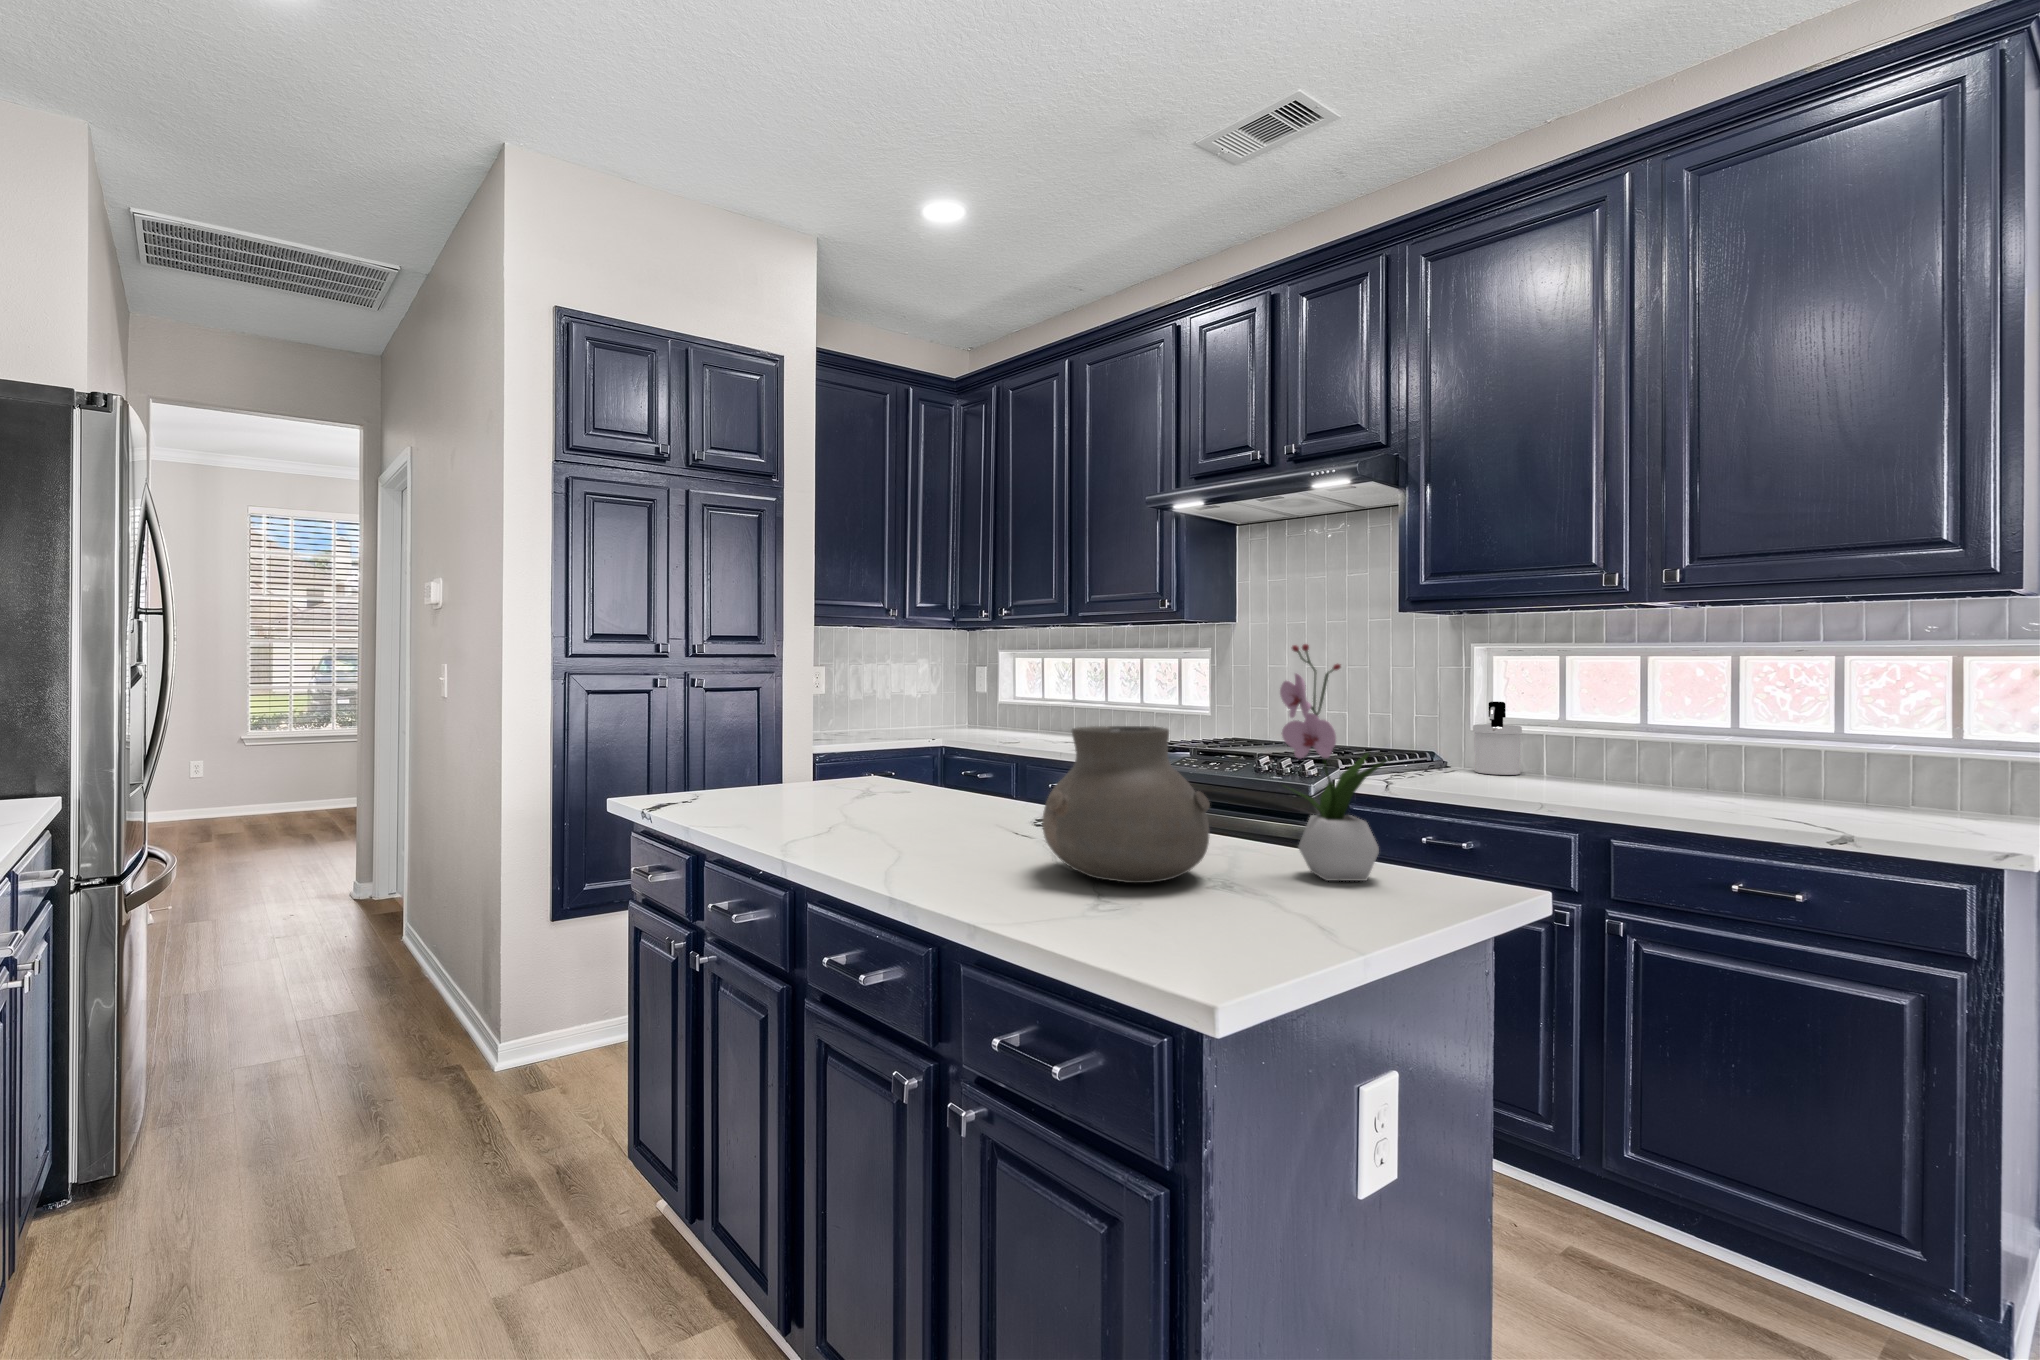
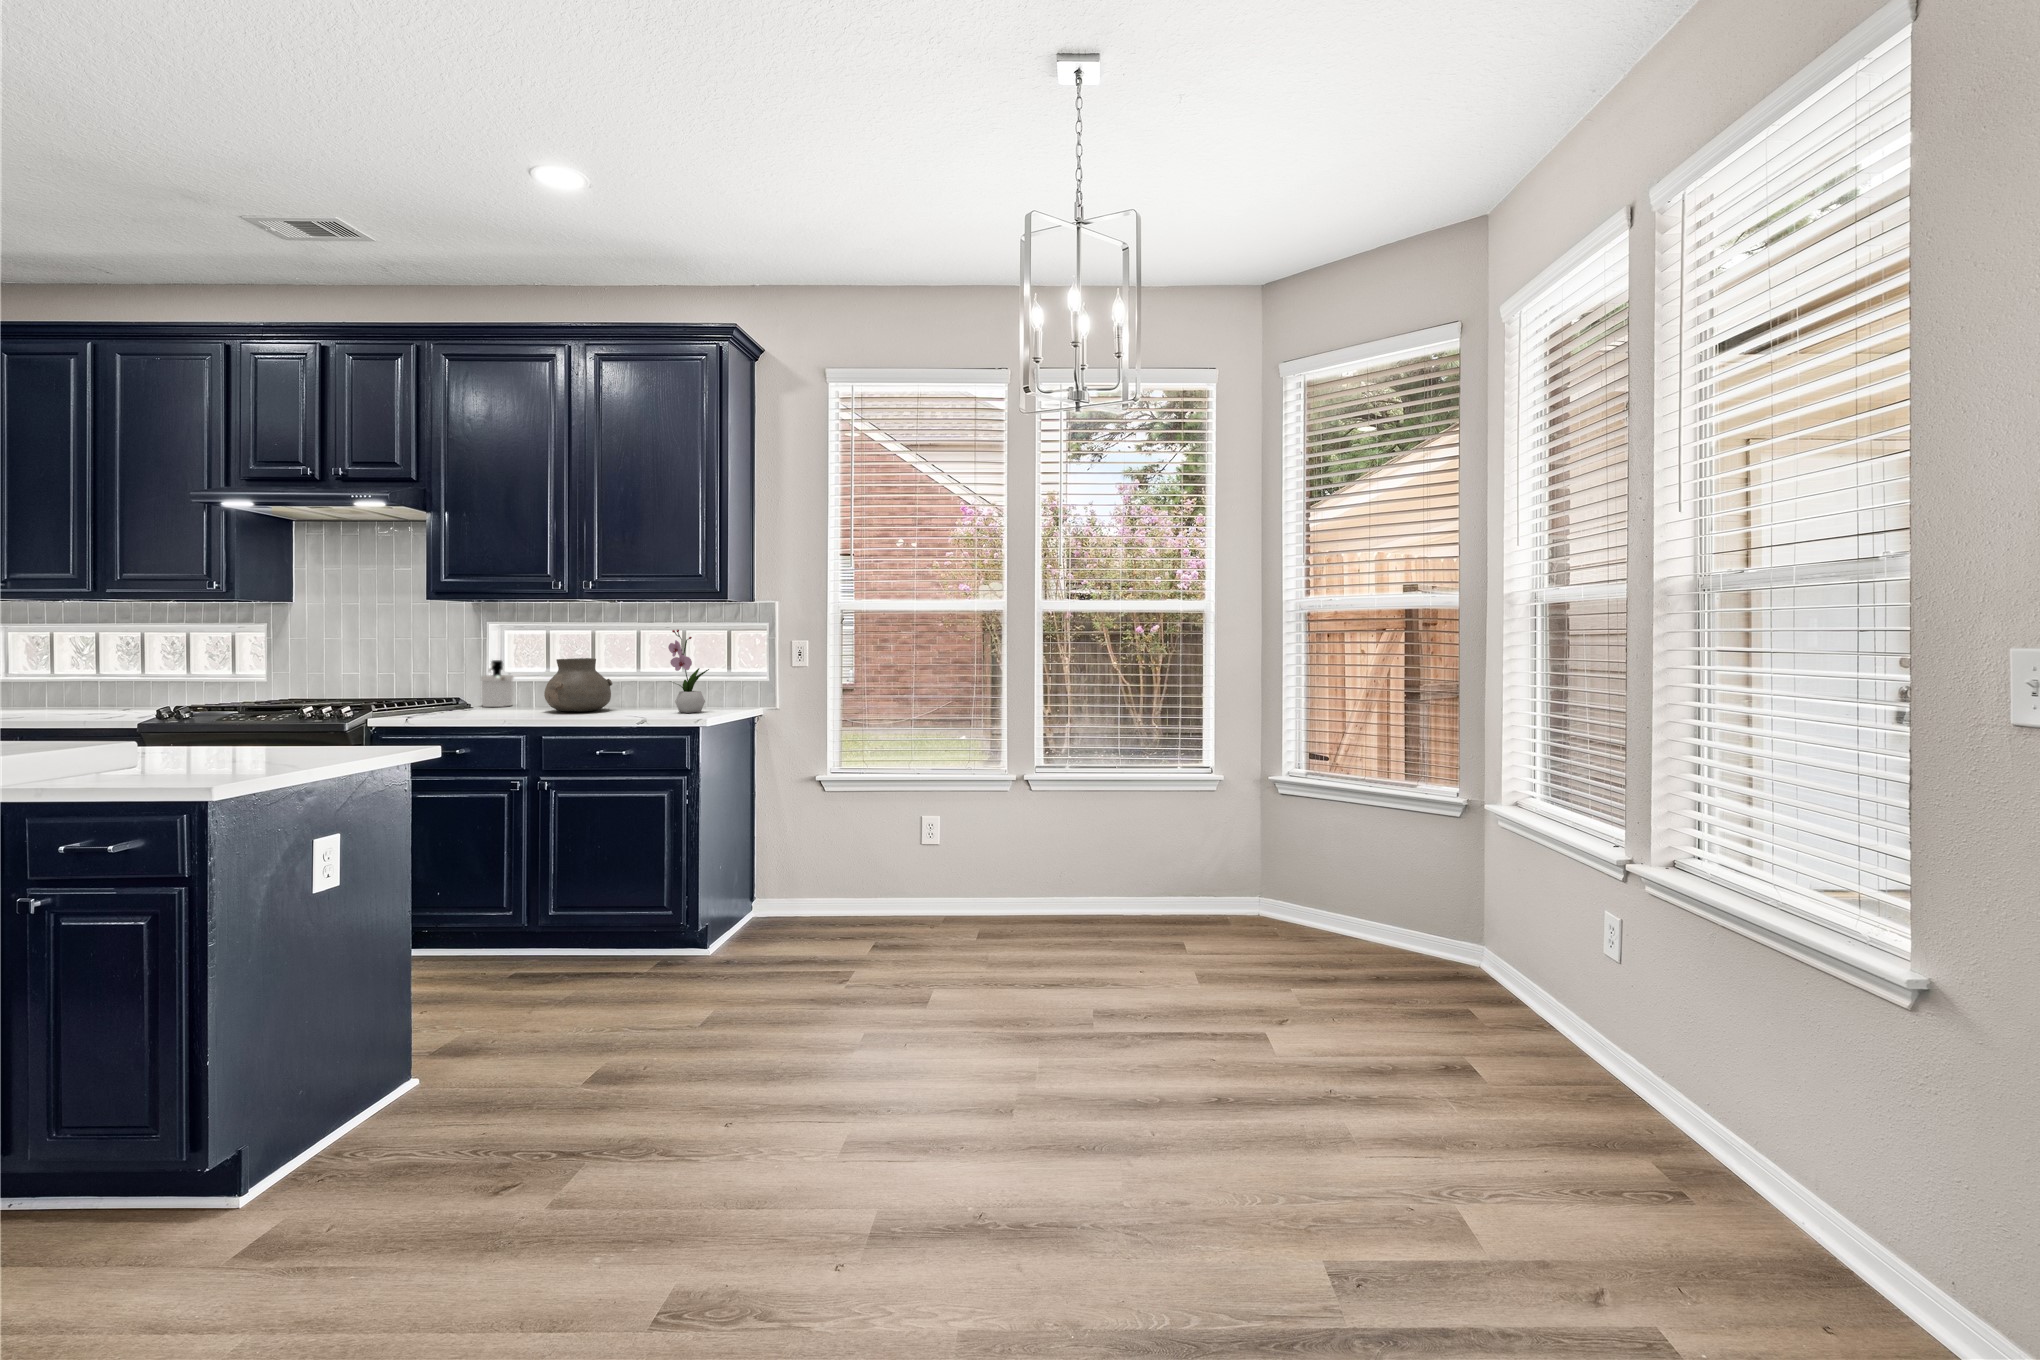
flower arrangement: present [1280,644,1389,881] -> present [668,630,709,713]
vase: present [1042,726,1210,883] -> present [544,658,612,711]

